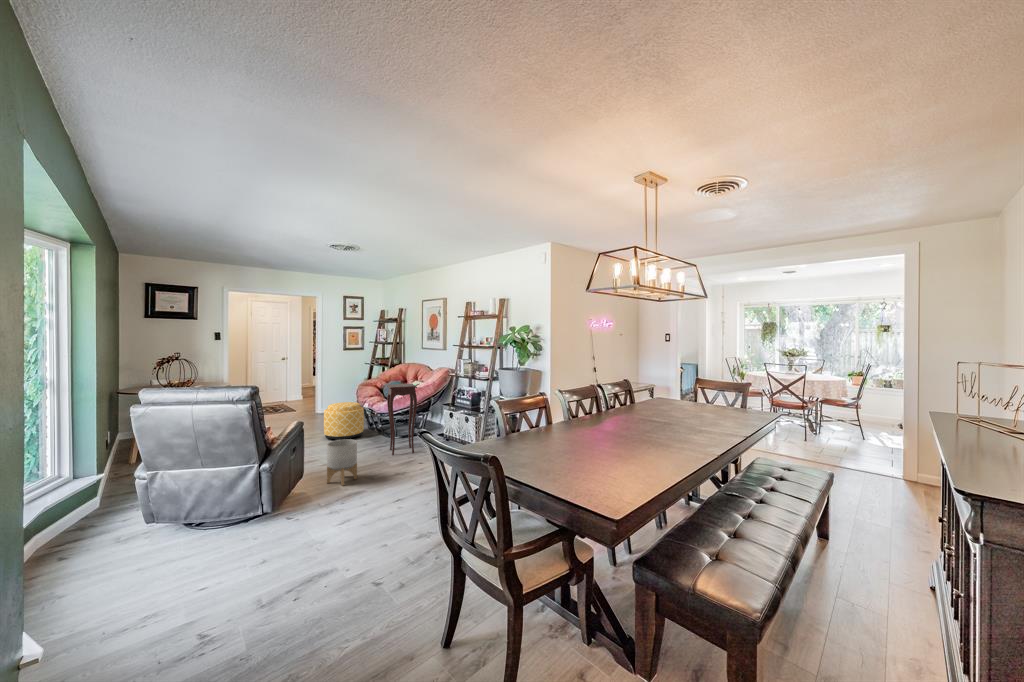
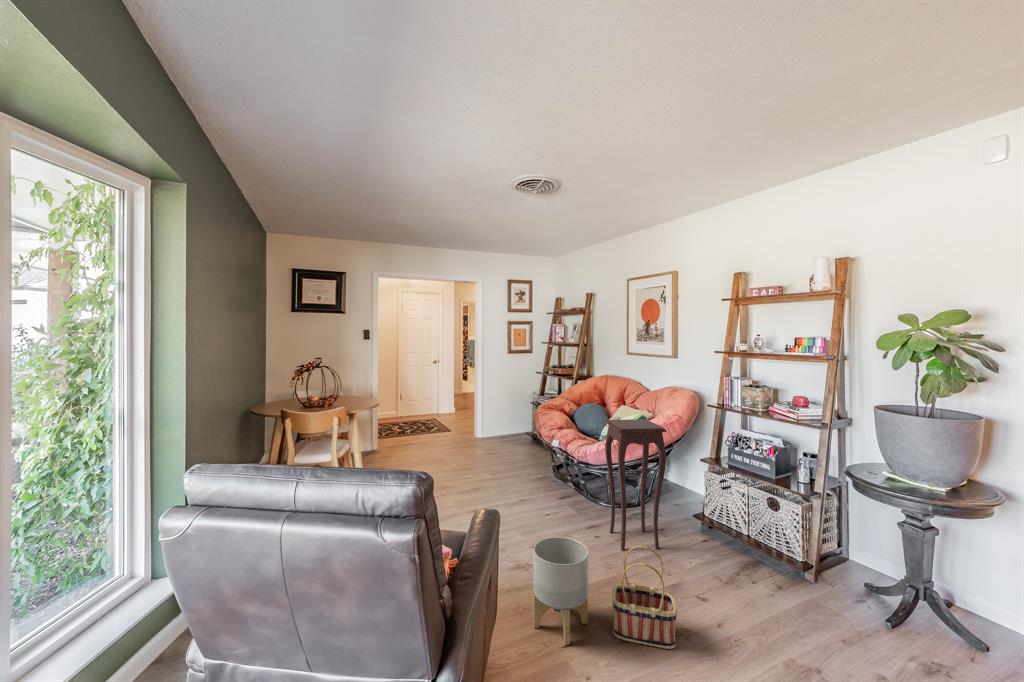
ottoman: present [324,402,364,440] -> none [497,434,552,497]
basket: none [368,438,400,481] -> present [612,546,677,649]

